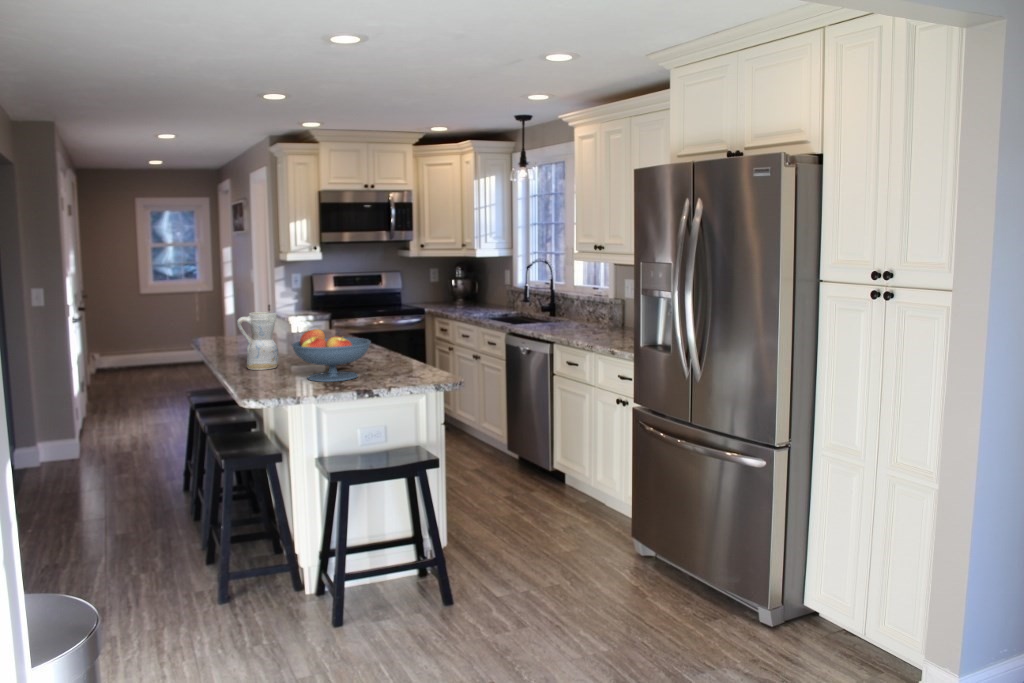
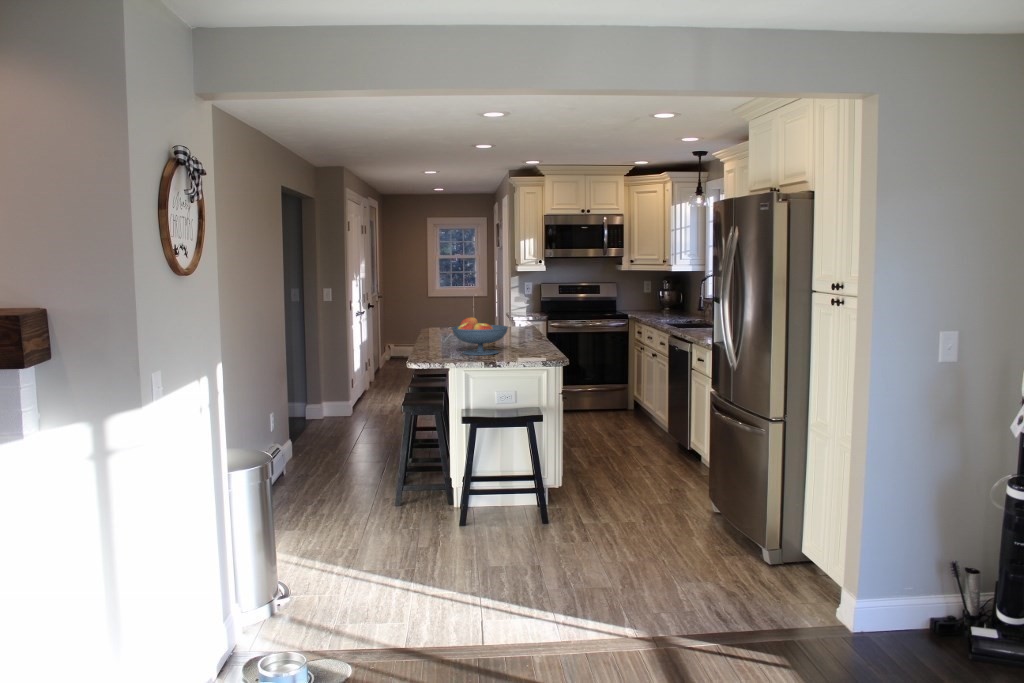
ceramic pitcher: present [237,312,279,370] -> none [429,305,457,347]

